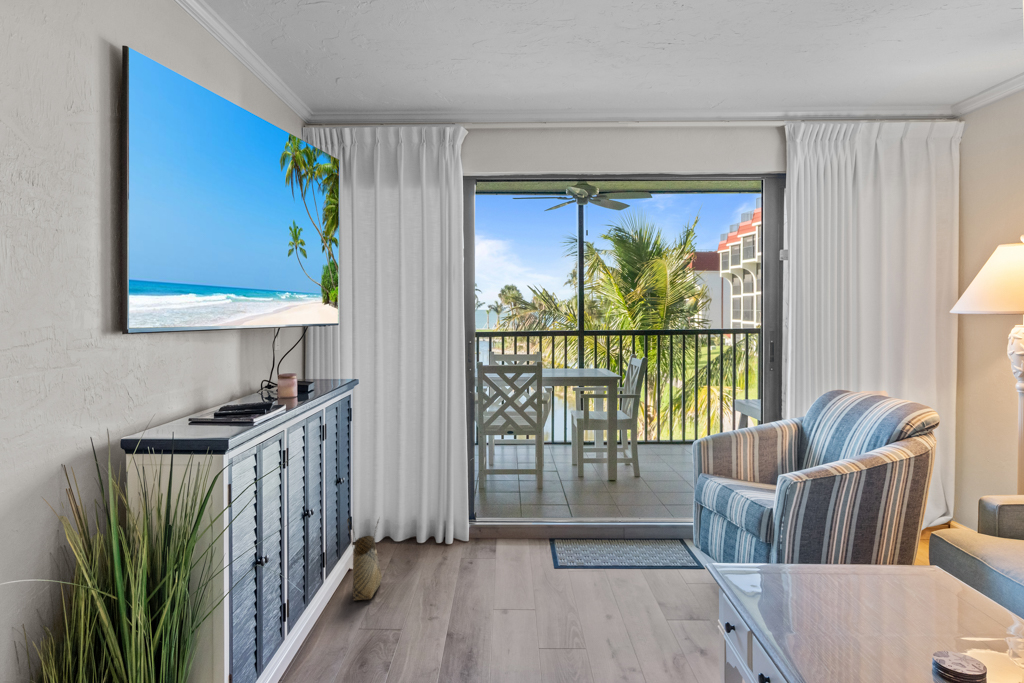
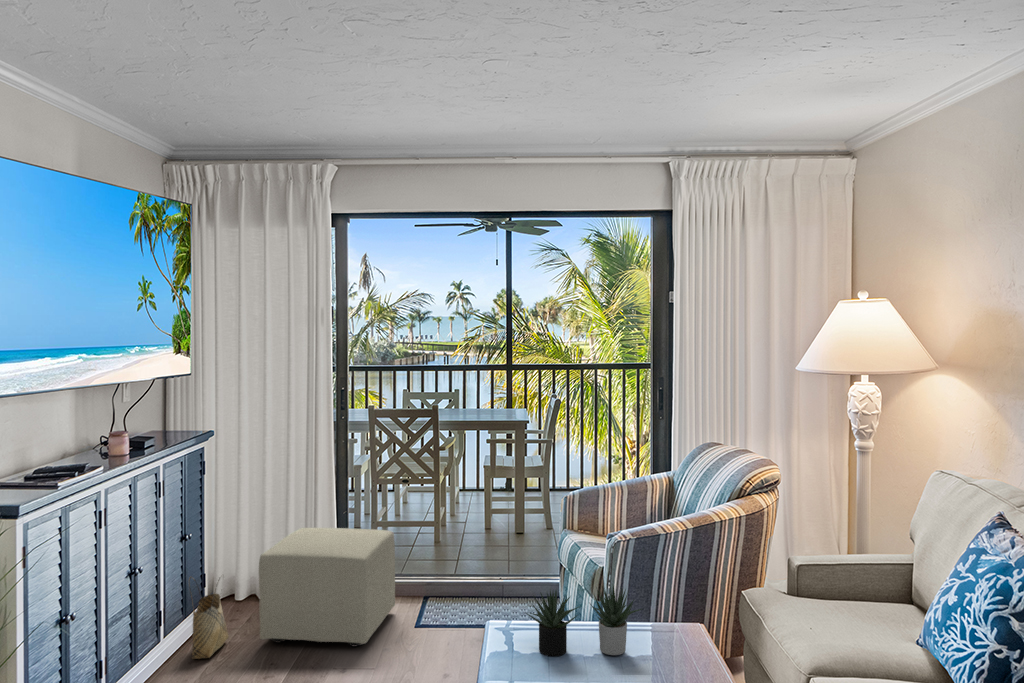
ottoman: none [413,473,530,586] -> present [259,528,395,646]
succulent plant: none [813,518,950,602] -> present [526,586,641,657]

